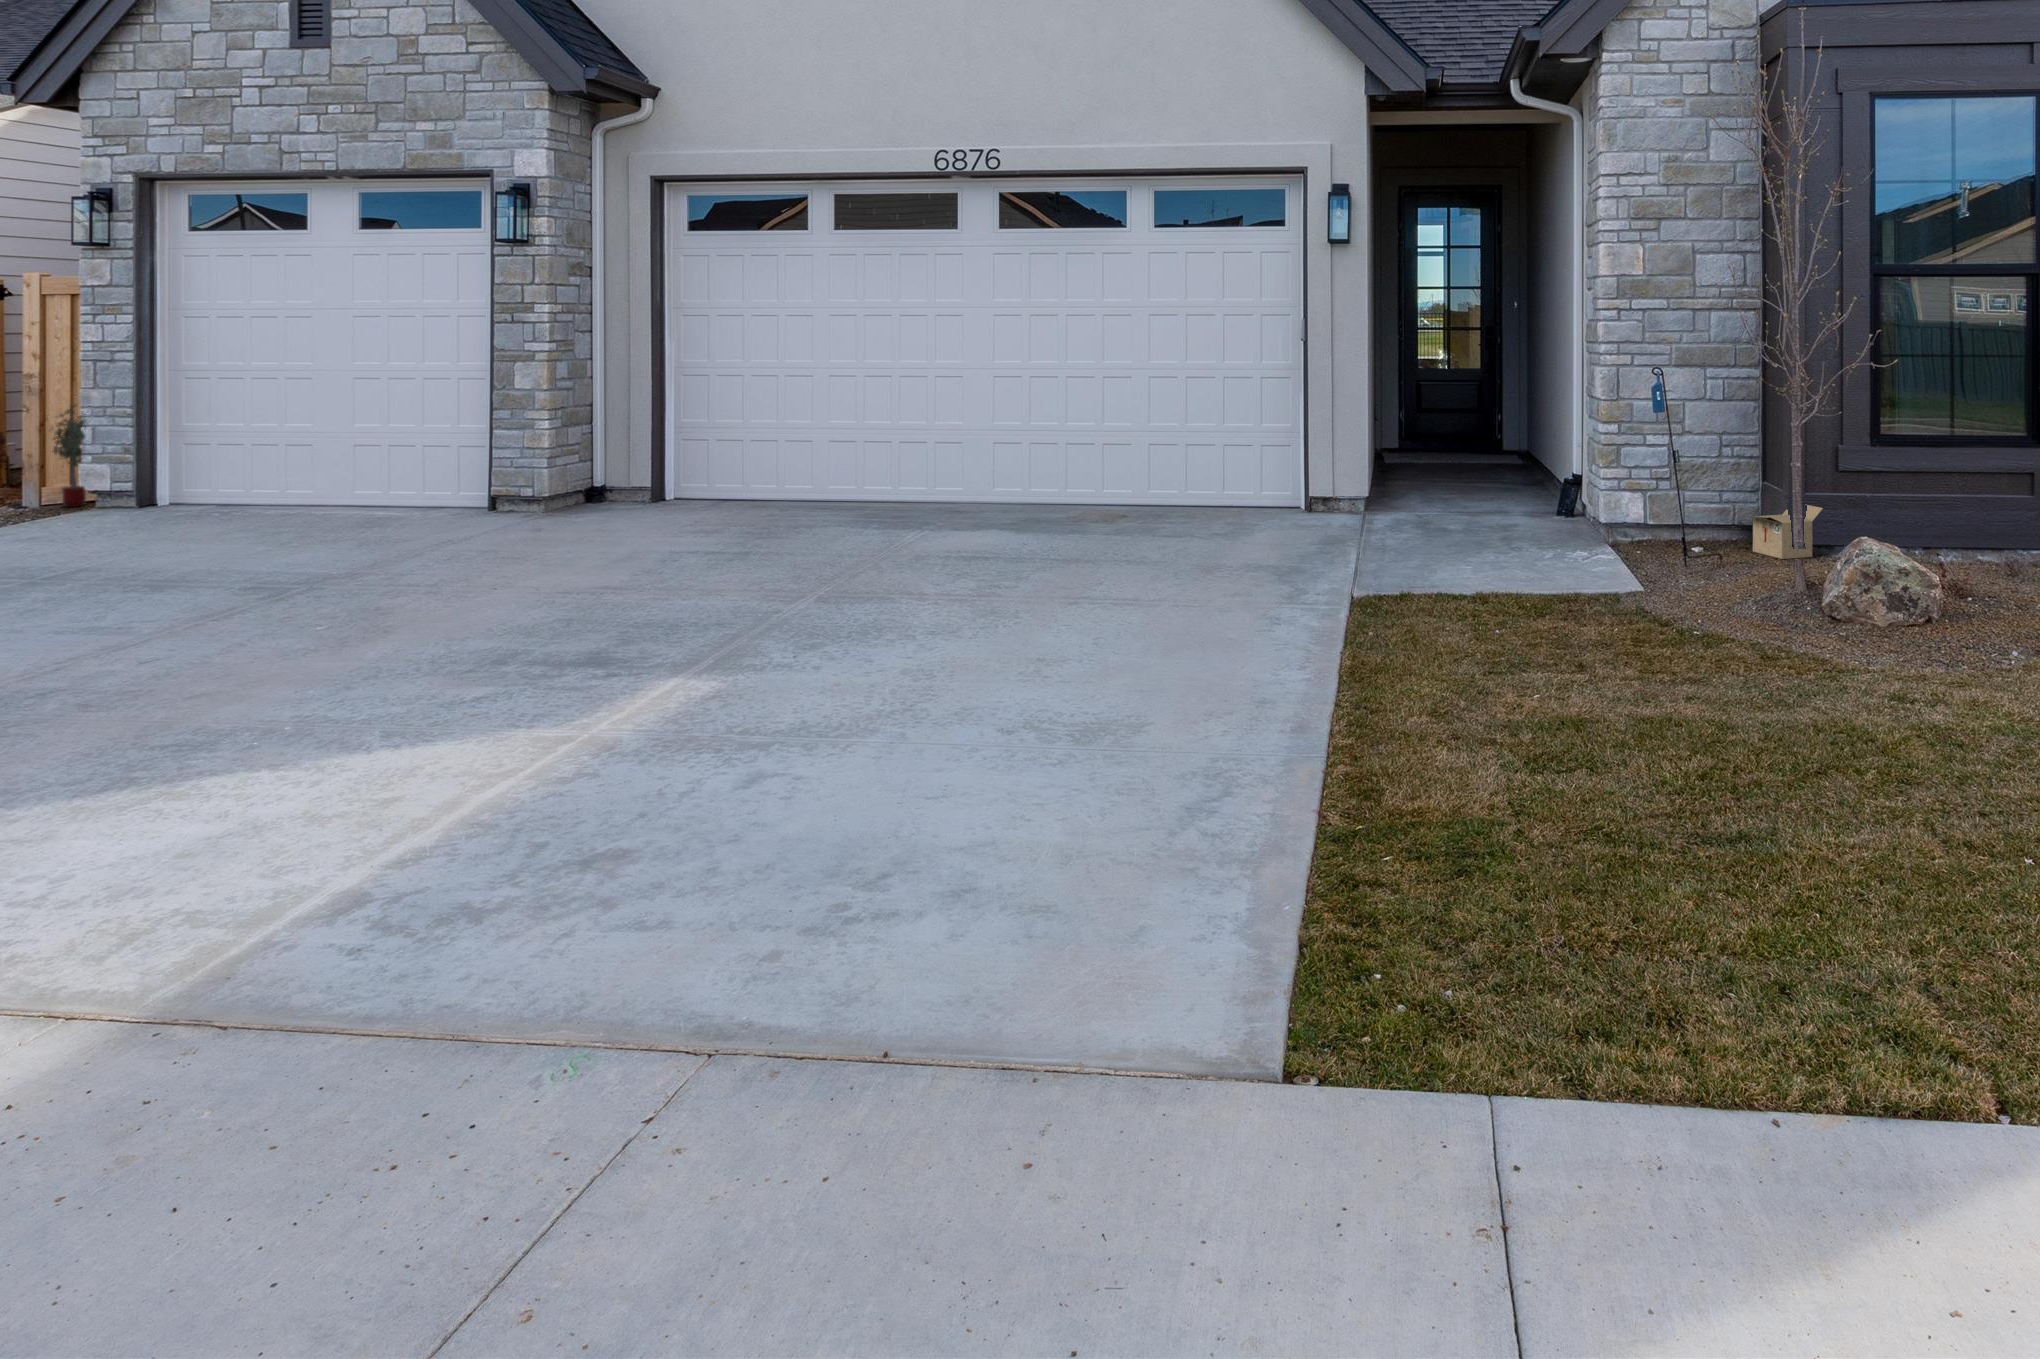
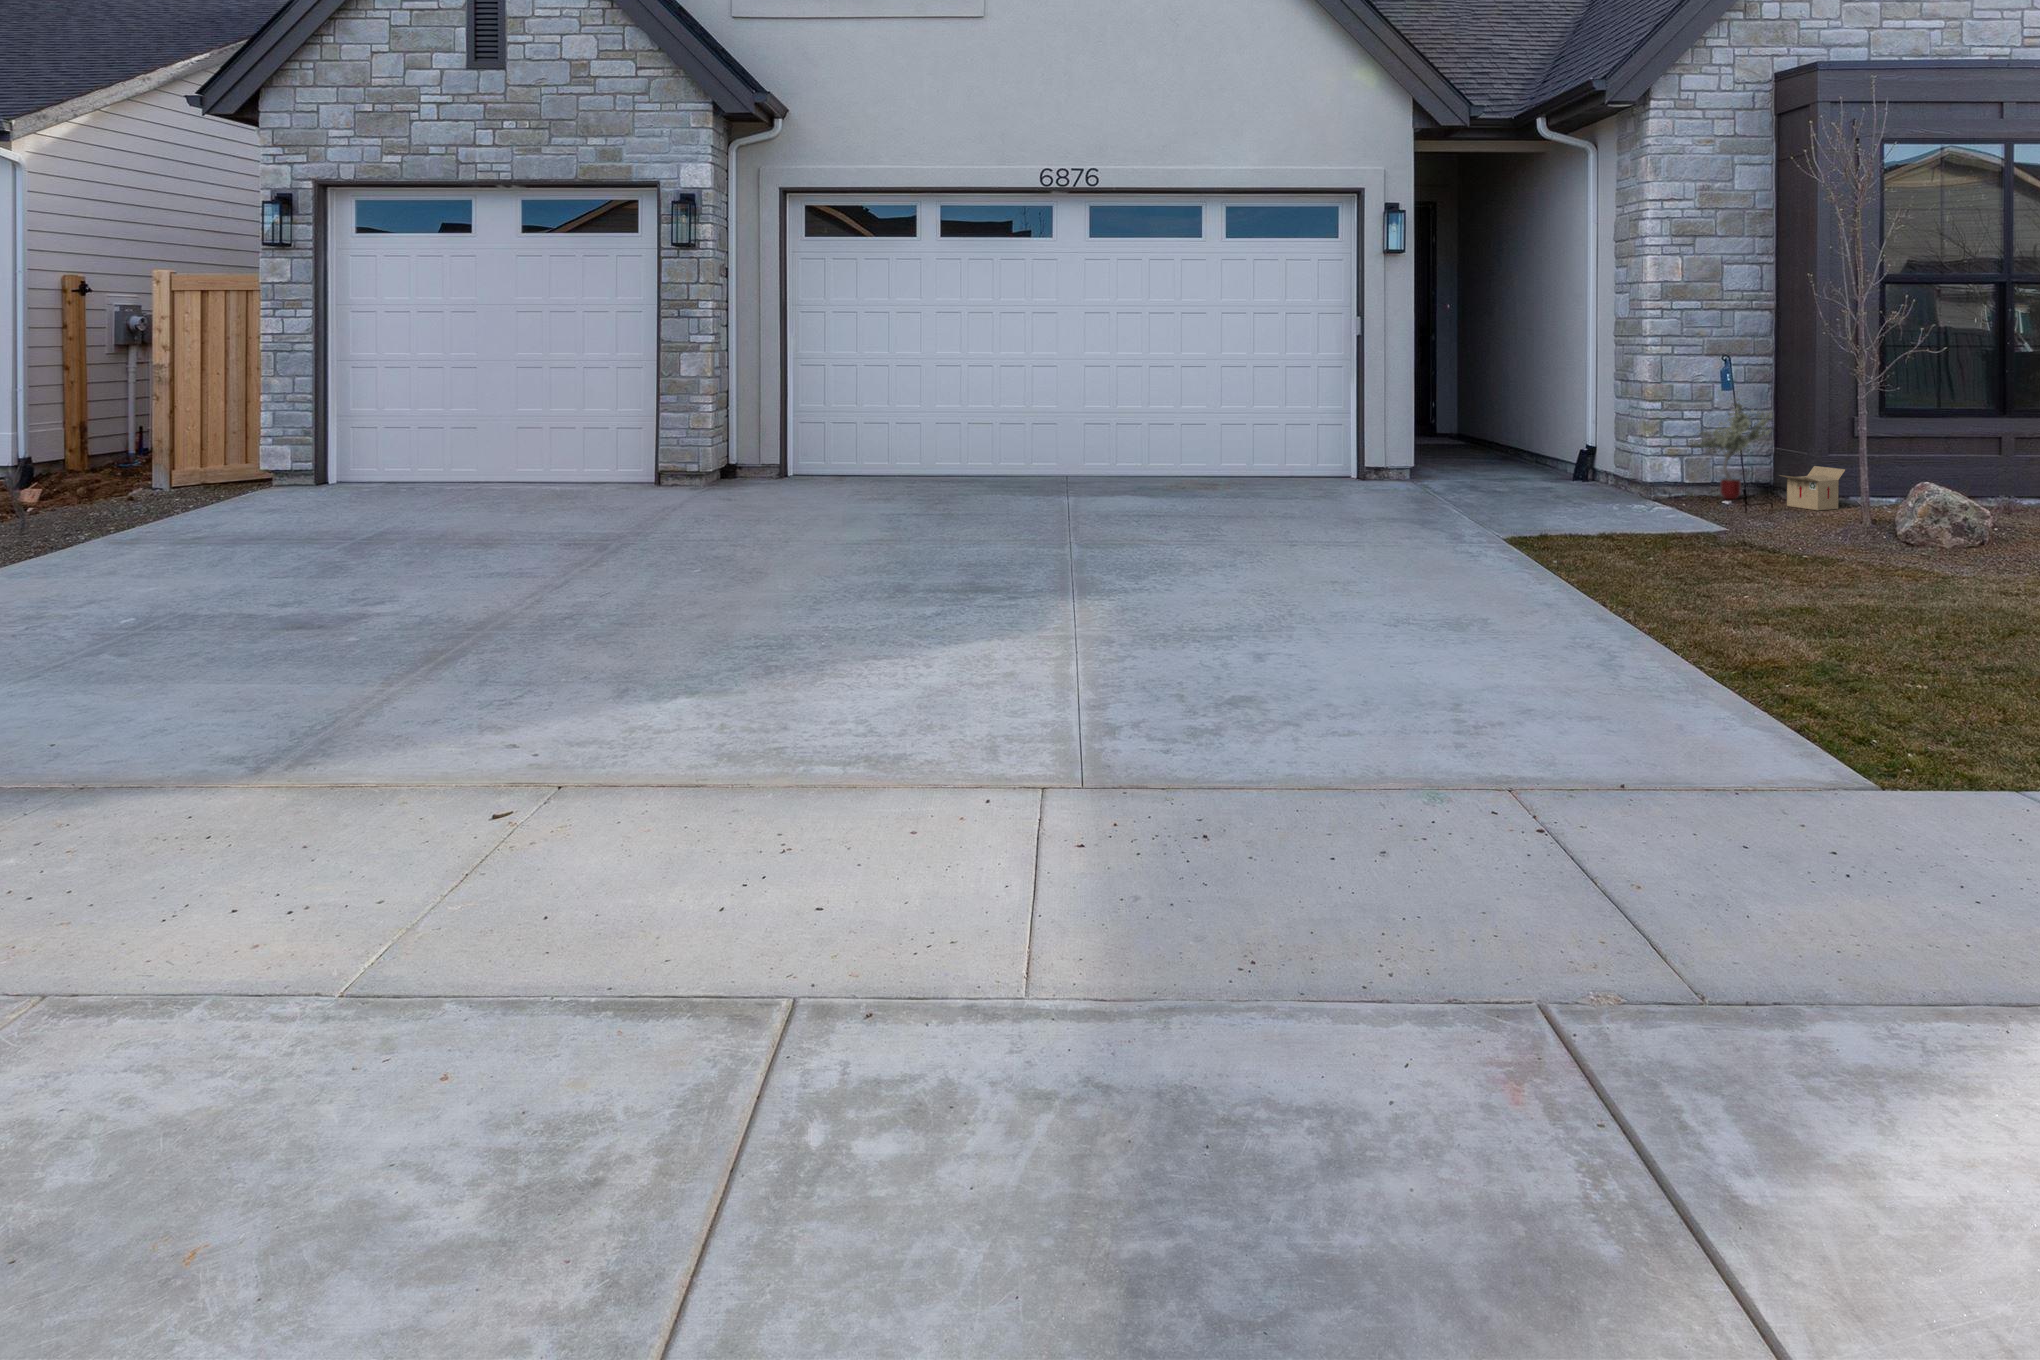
potted tree: present [50,405,86,507] -> present [1692,398,1772,499]

